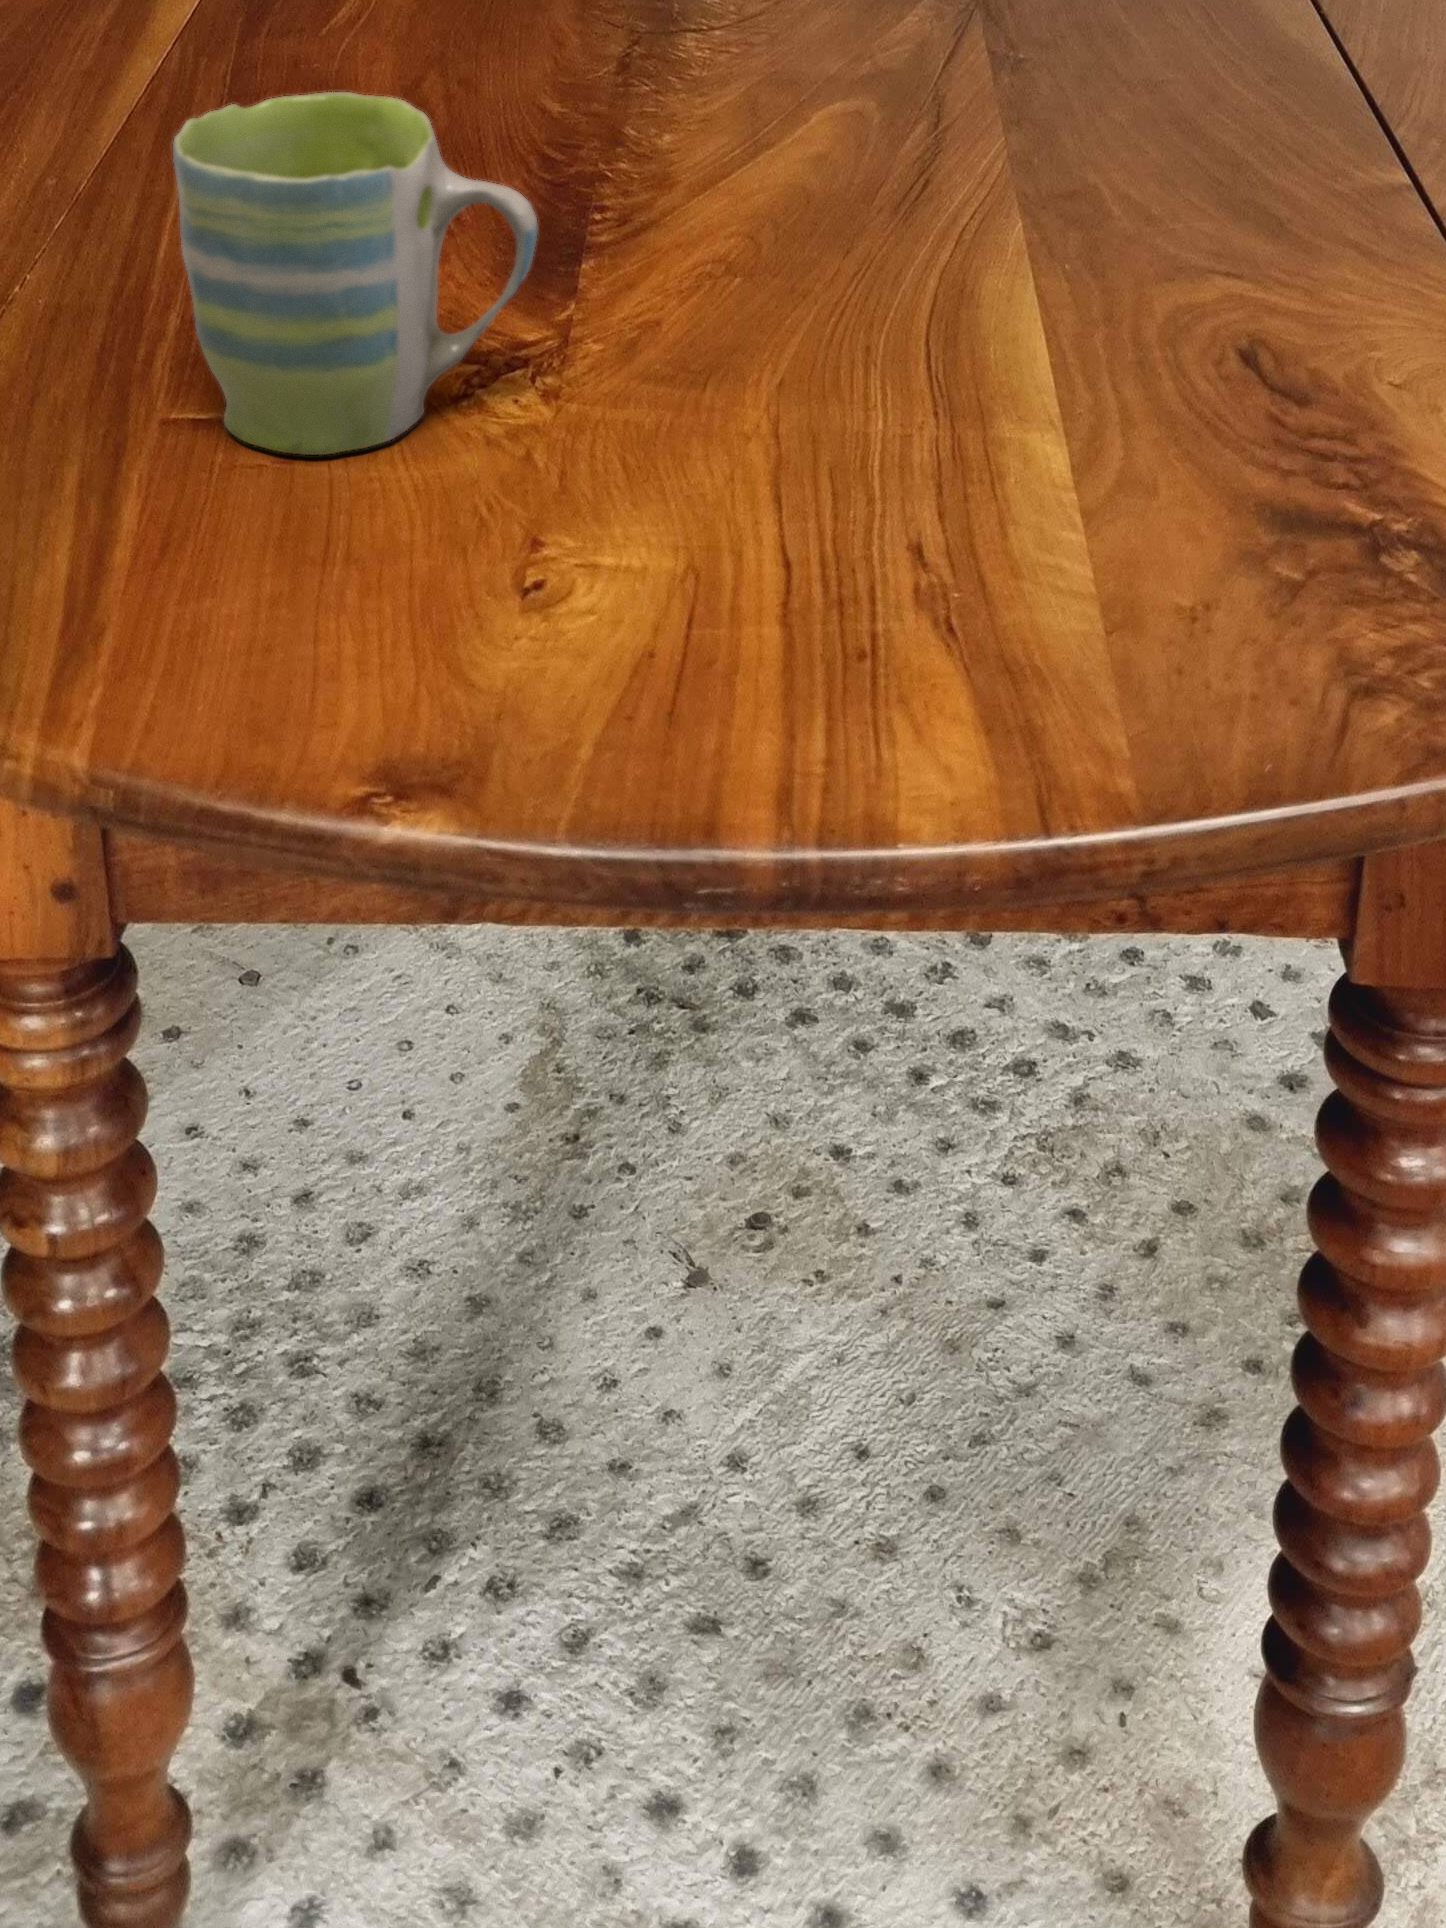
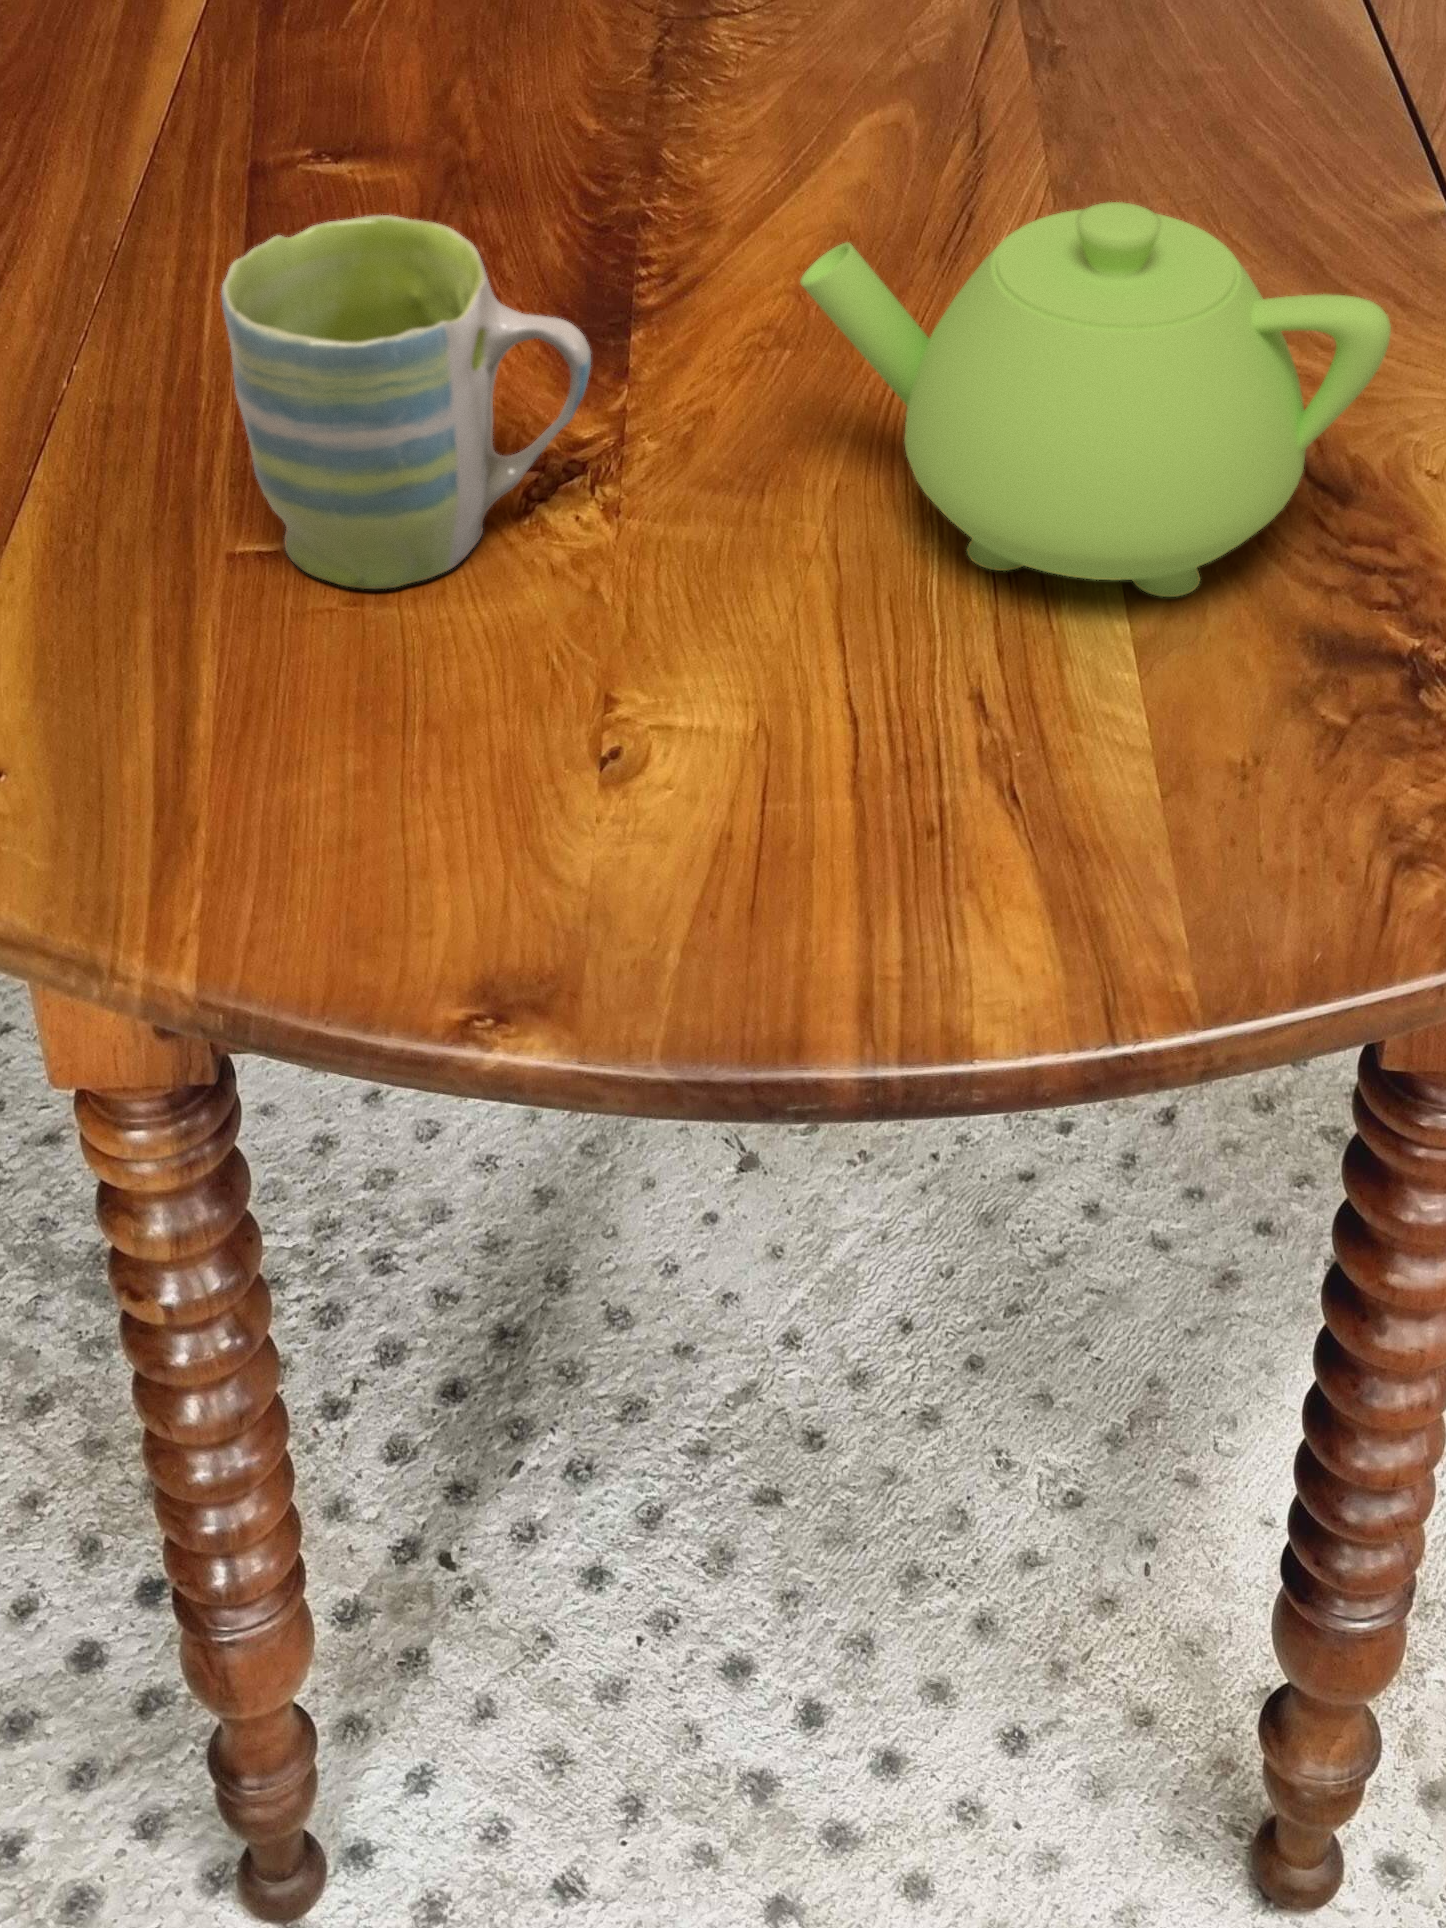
teapot: none [749,76,1342,477] -> present [800,202,1391,597]

